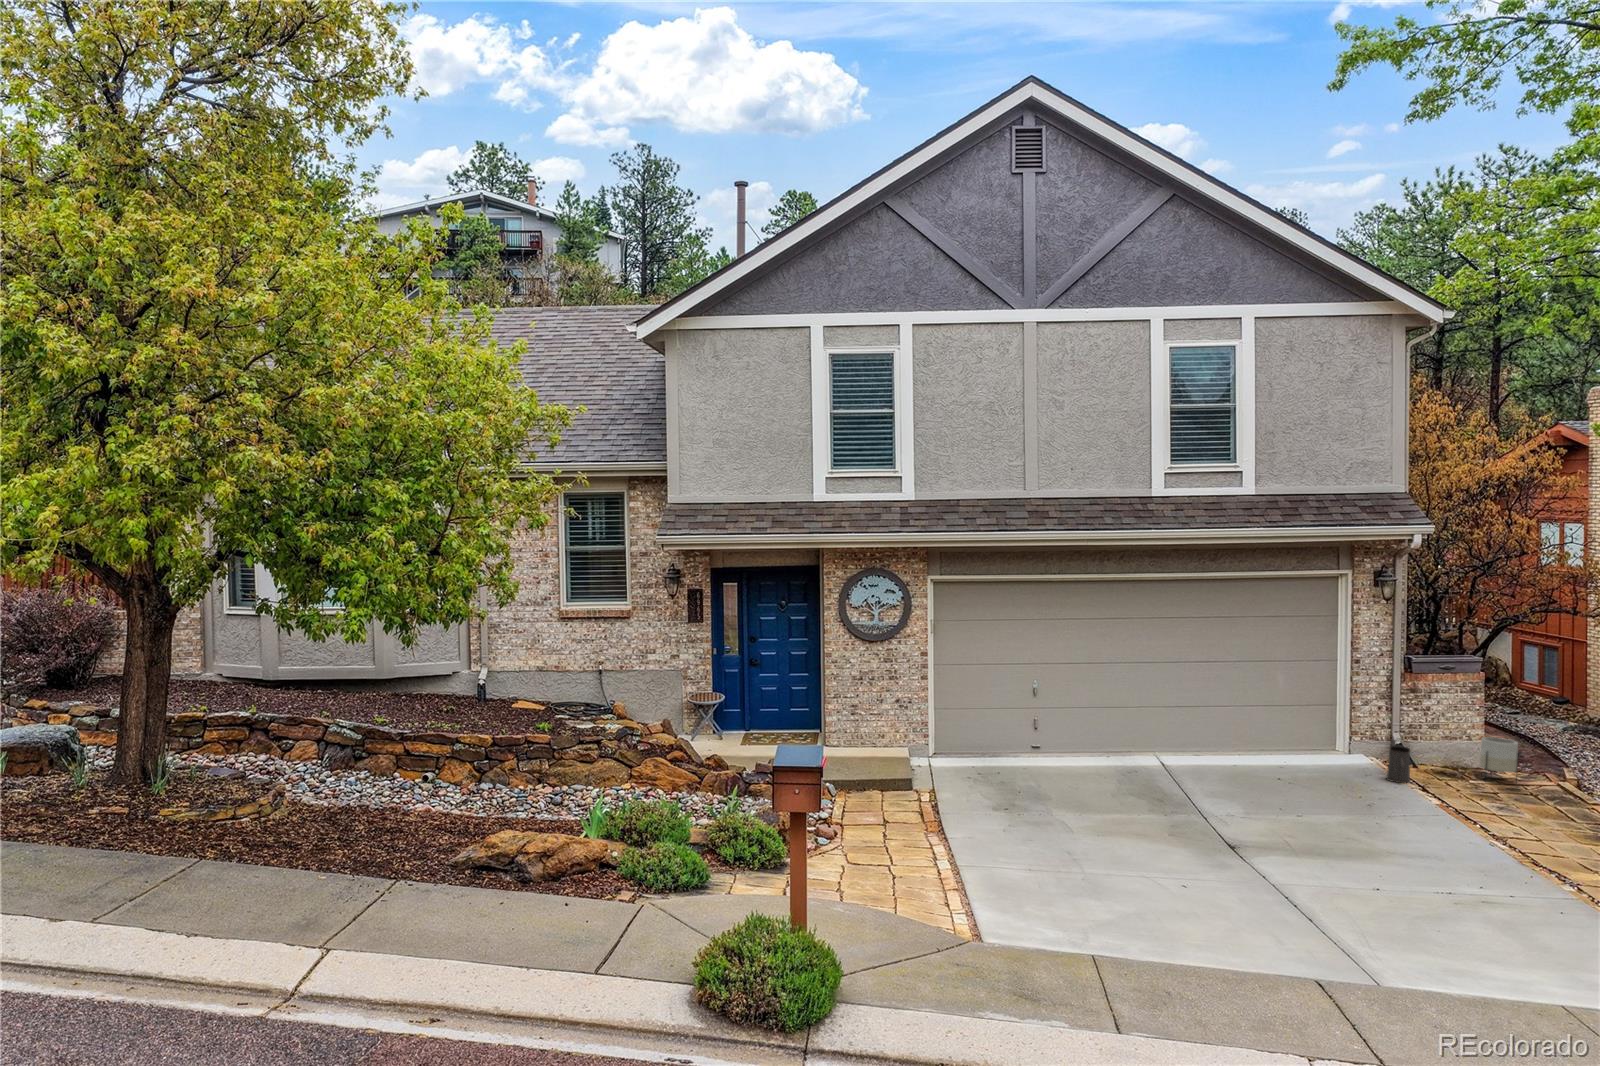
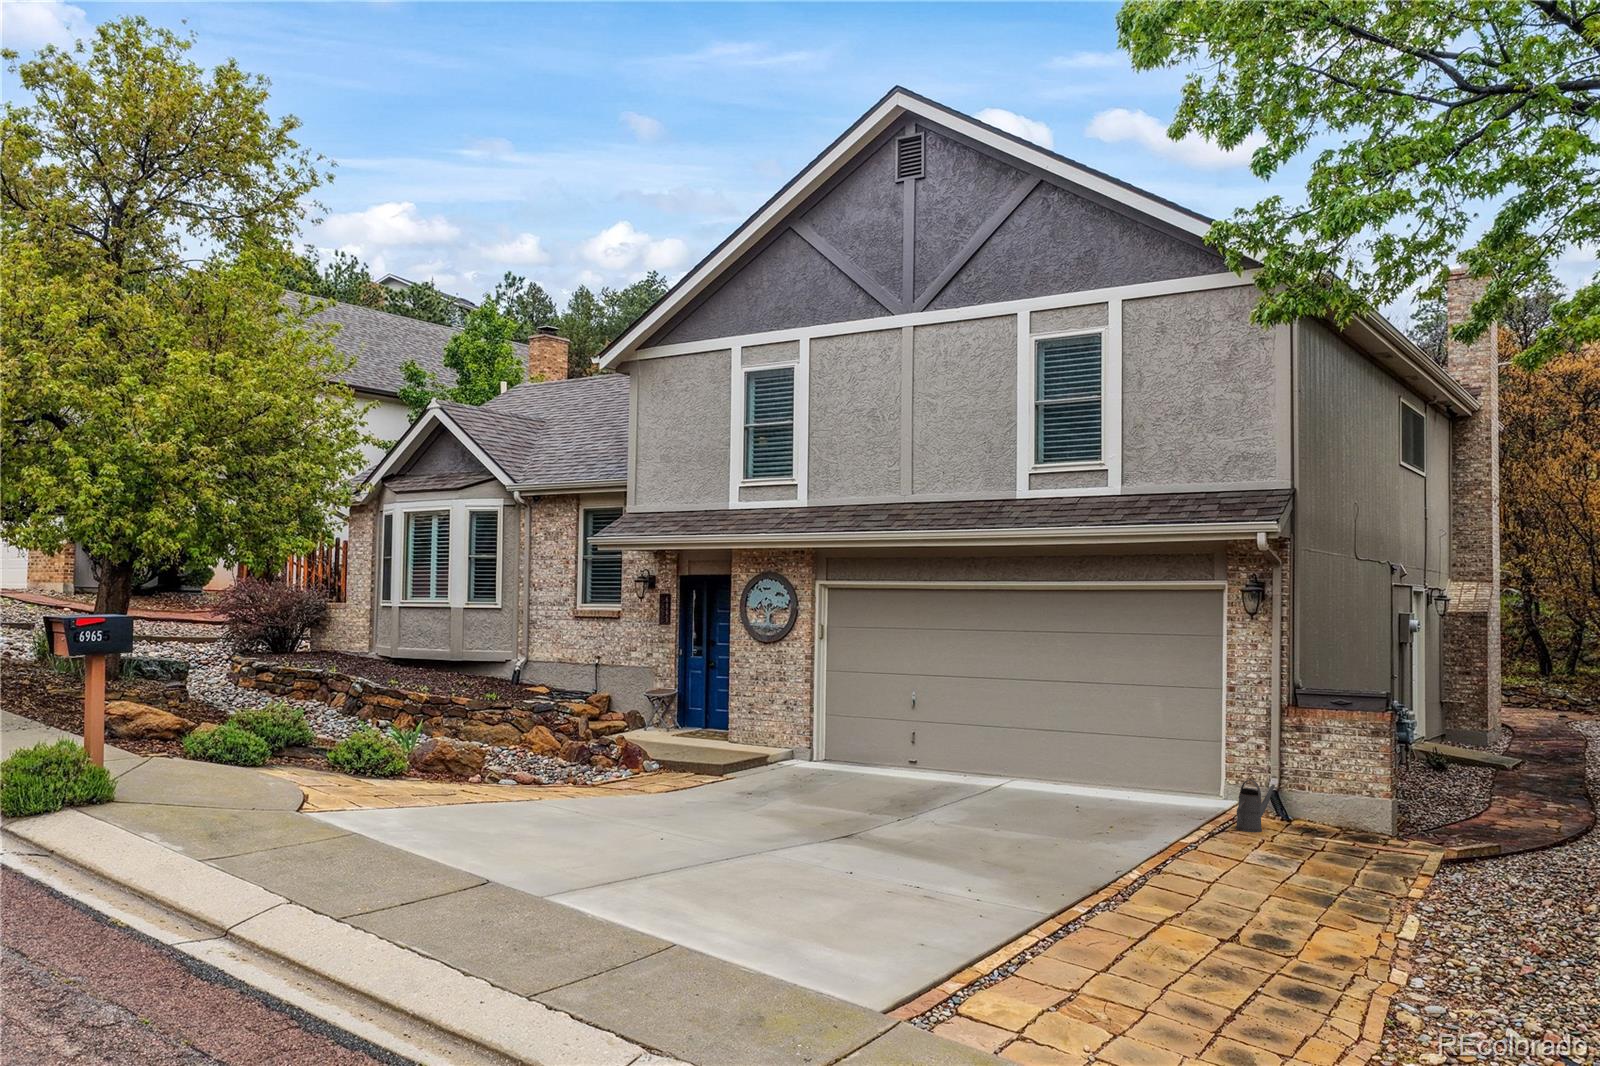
planter: present [1480,737,1518,775] -> none [1366,792,1411,852]

